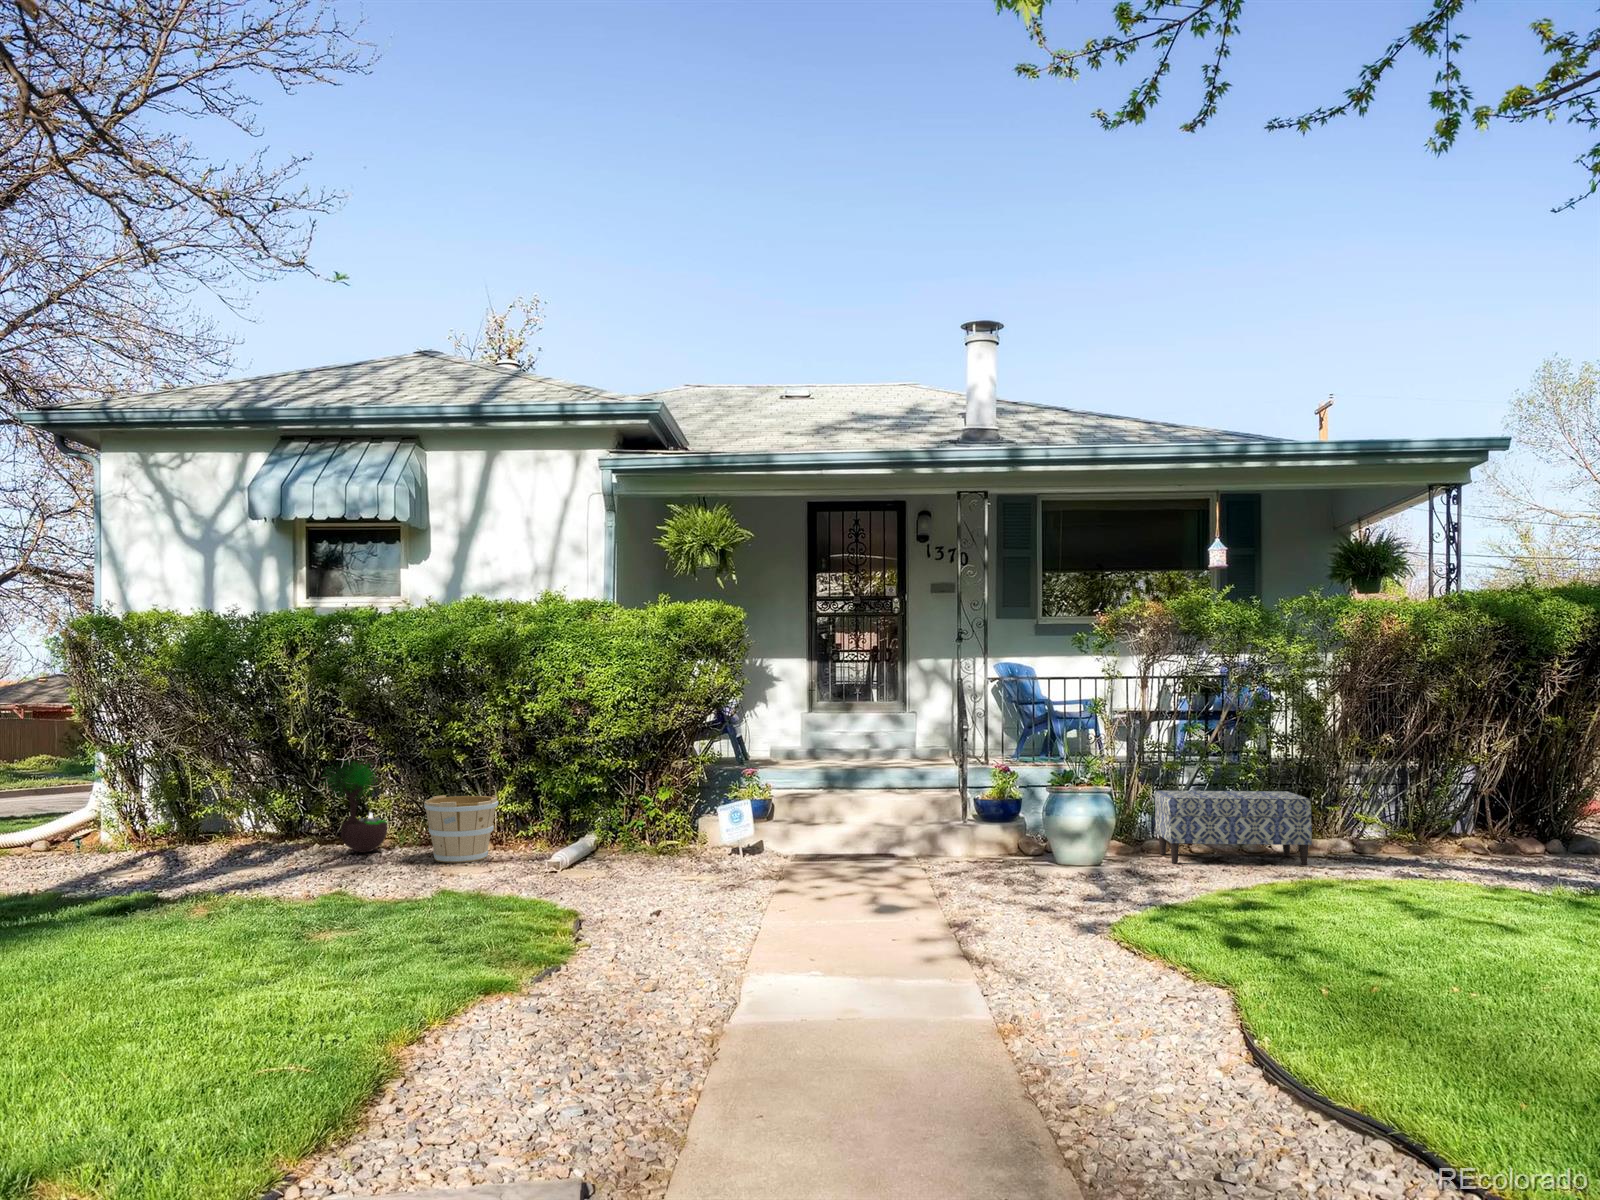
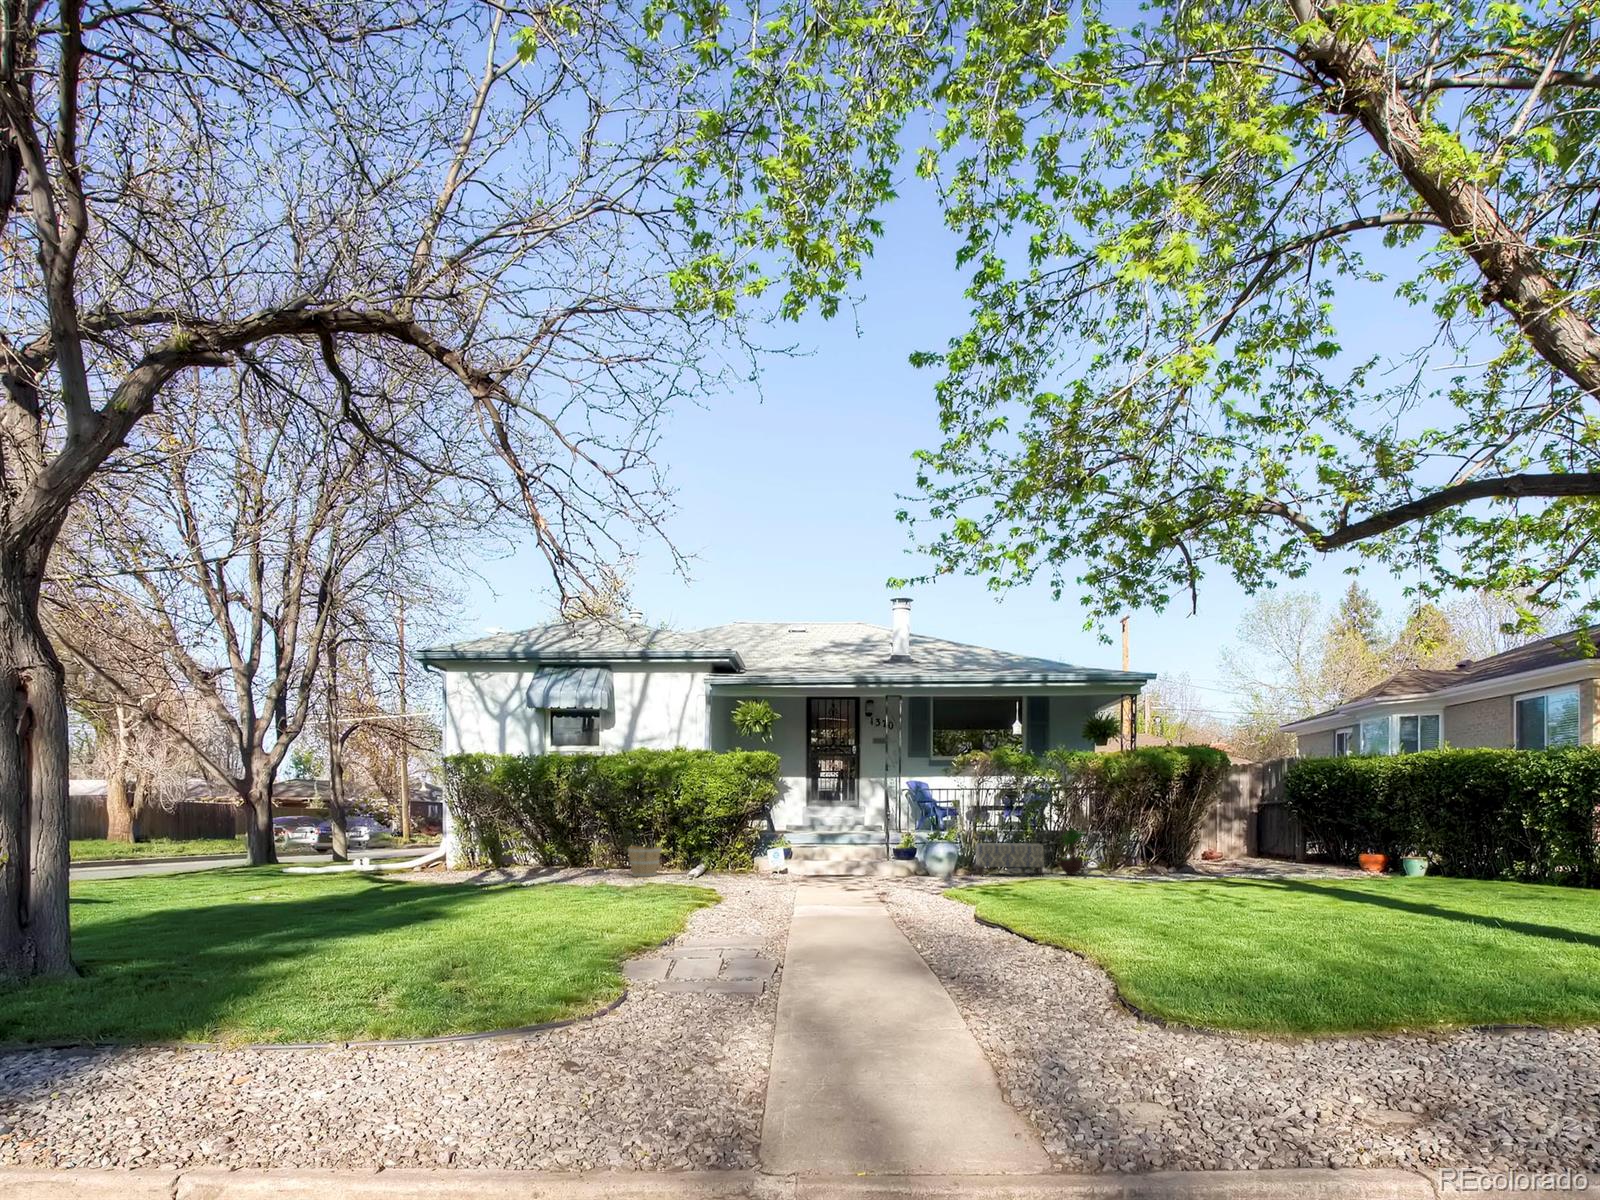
potted tree: present [323,759,388,853] -> present [1060,827,1083,875]

